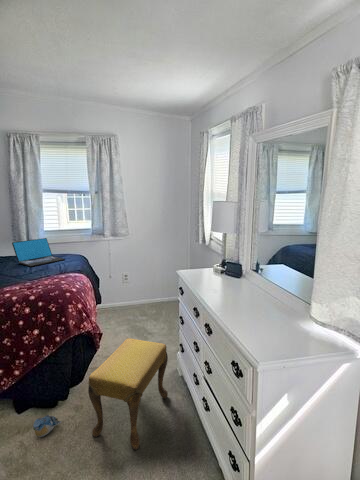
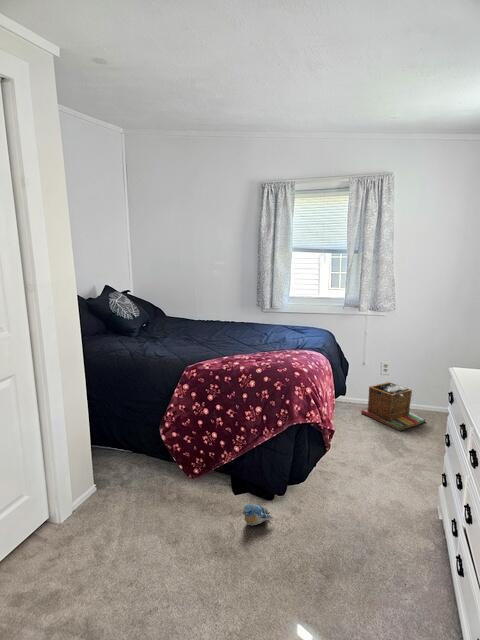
laptop: present [12,238,65,267] -> none [253,306,307,337]
laundry basket: none [112,287,156,320] -> present [361,382,425,431]
footstool: present [88,338,168,450] -> none [303,445,416,586]

